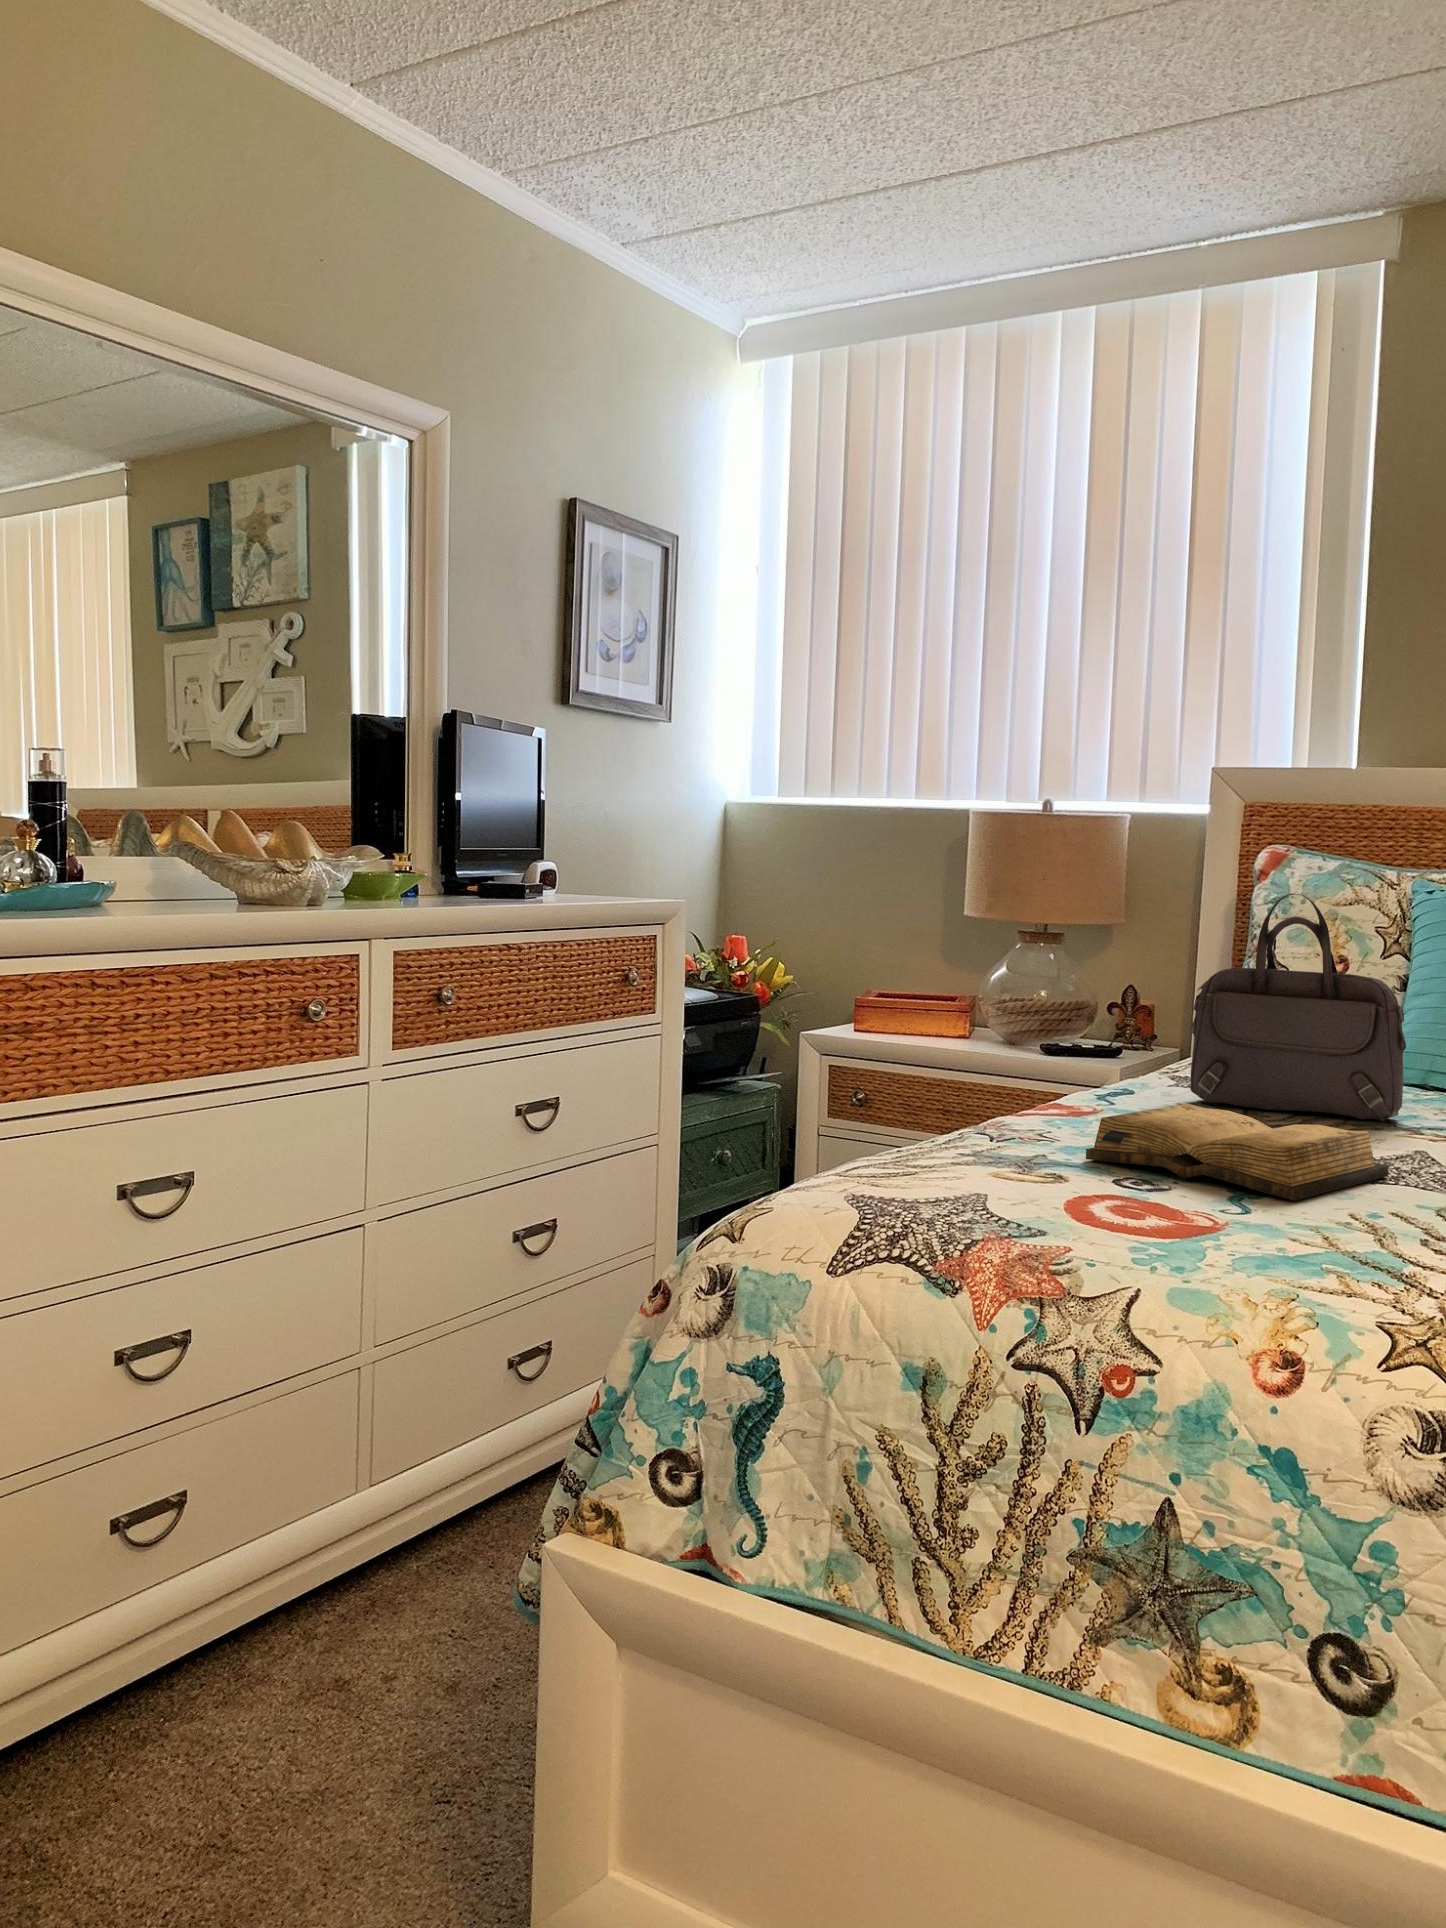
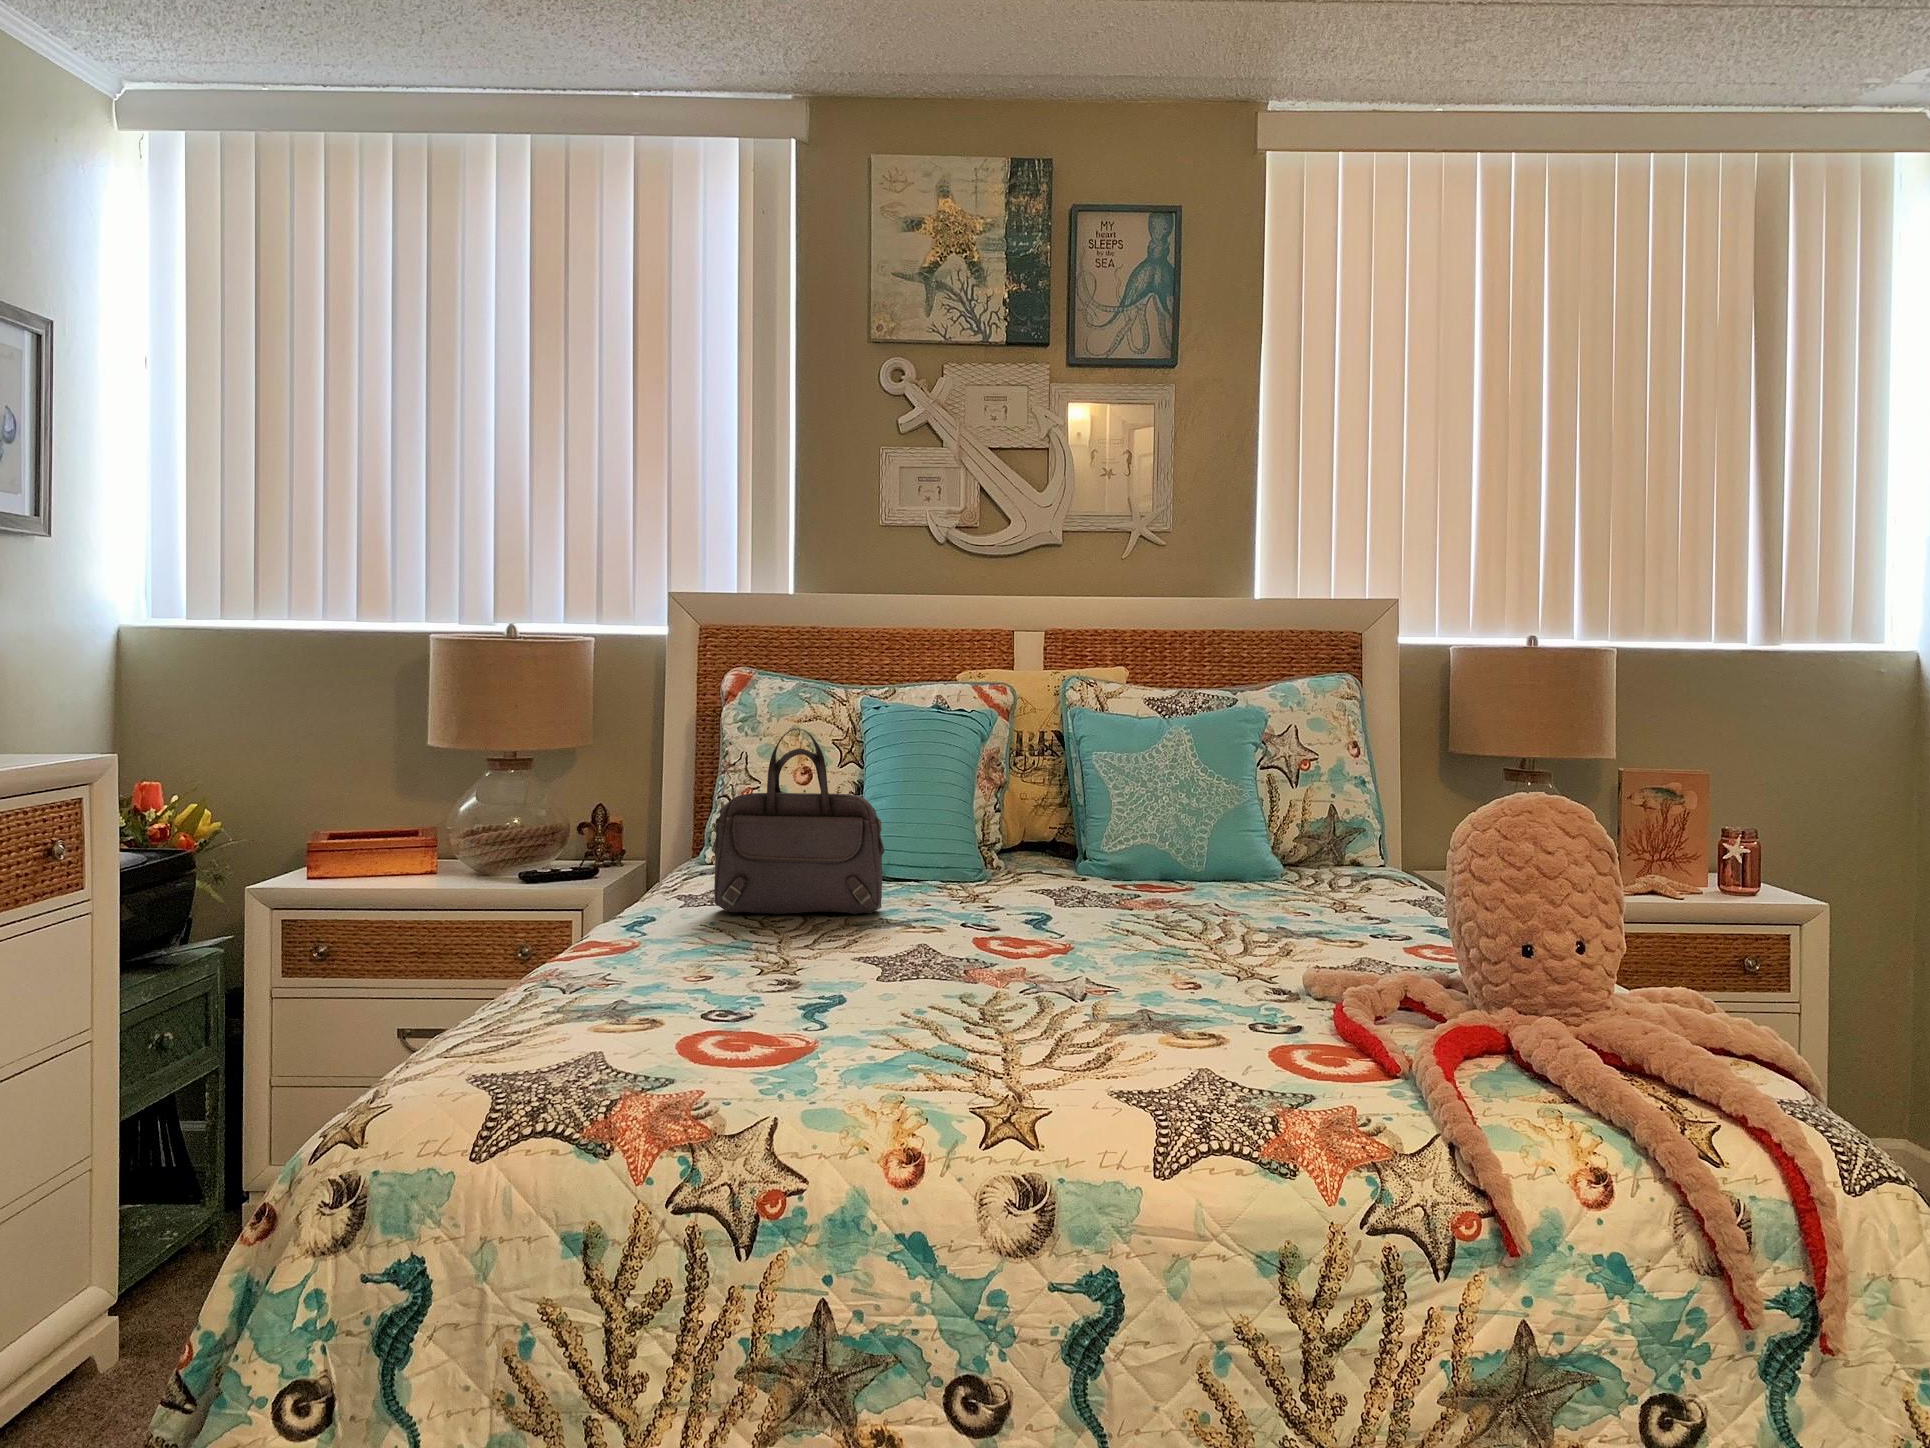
diary: present [1086,1104,1389,1201] -> none [664,924,904,1006]

